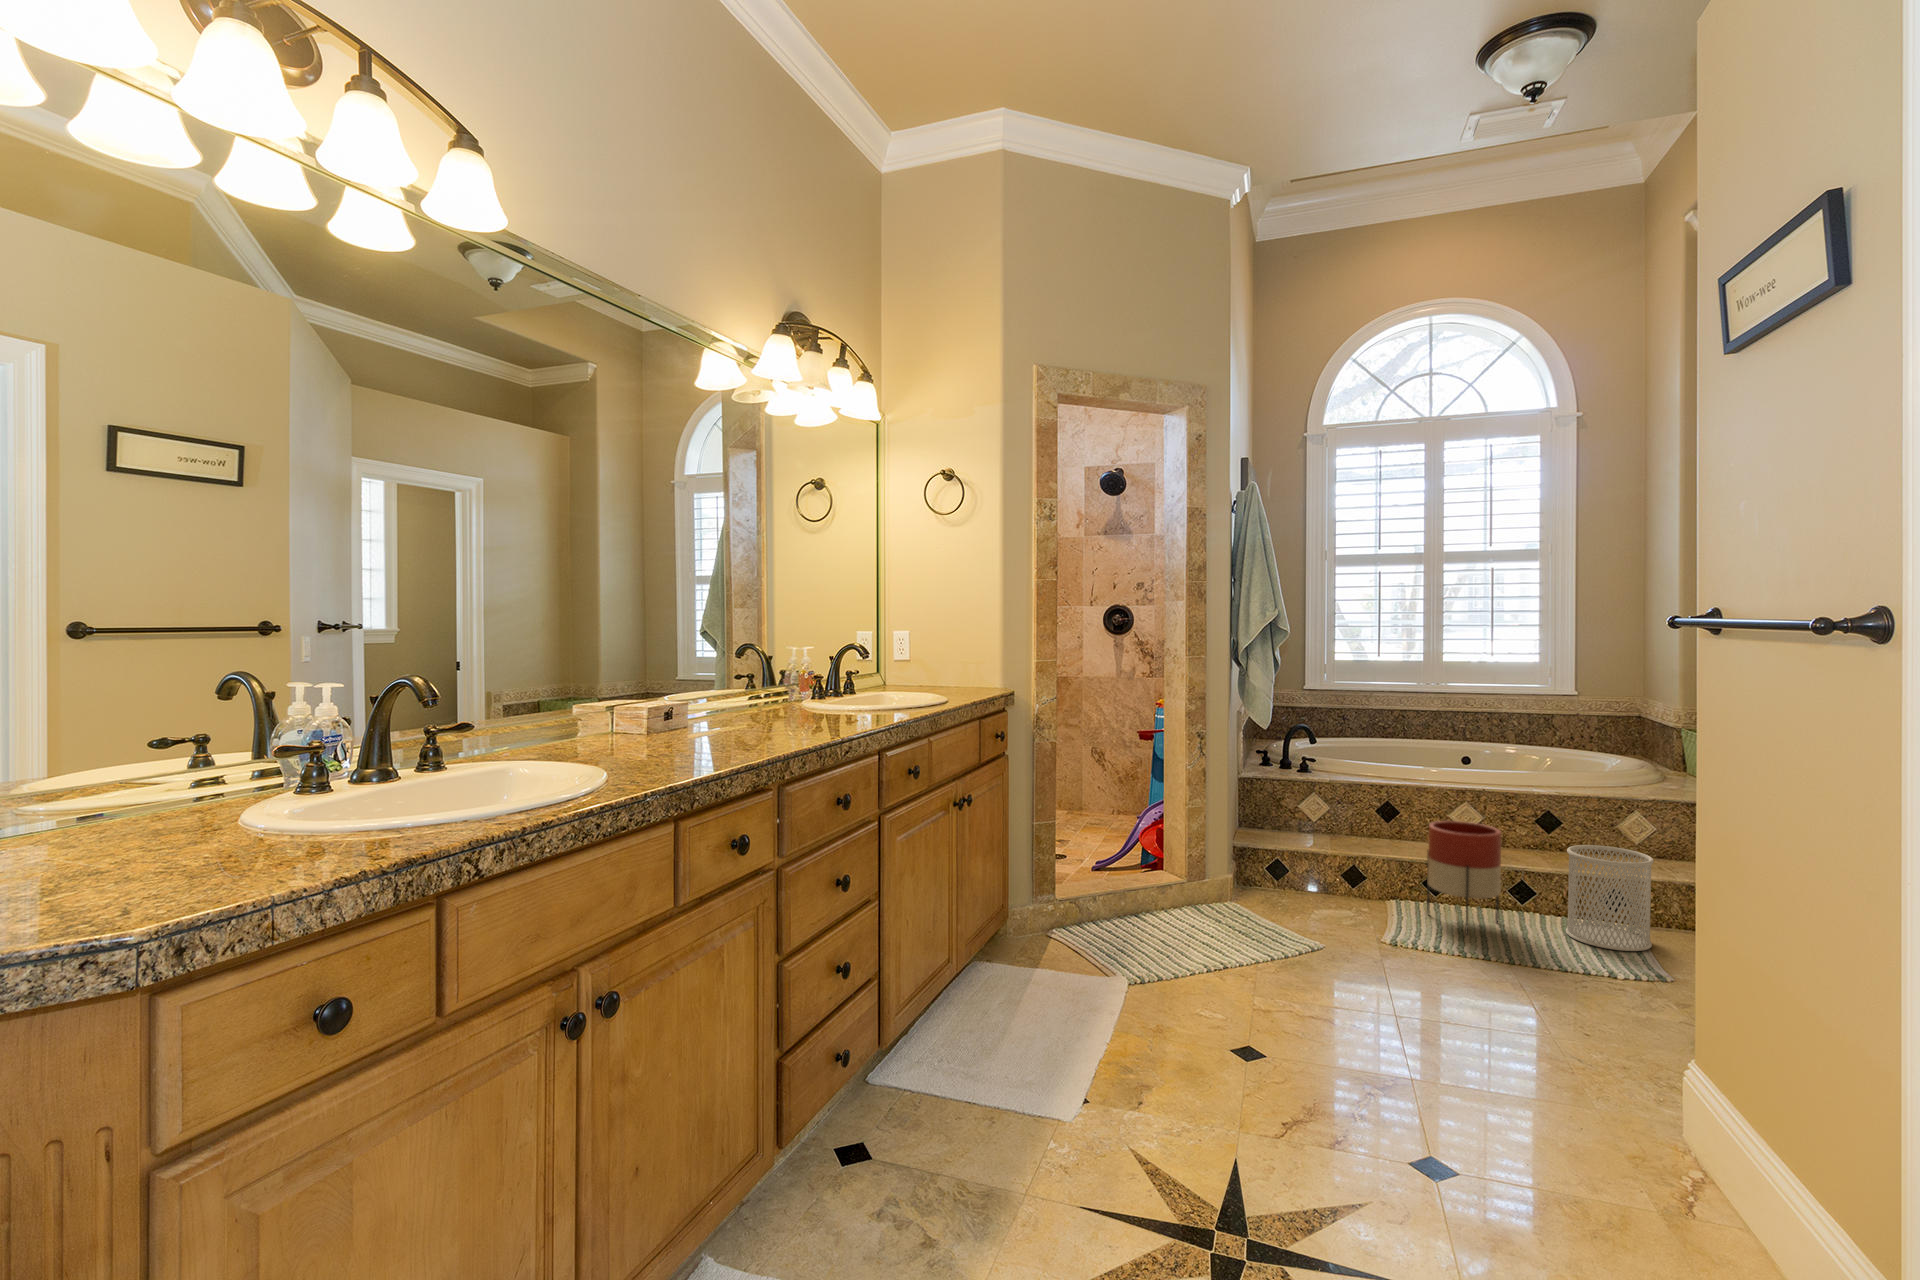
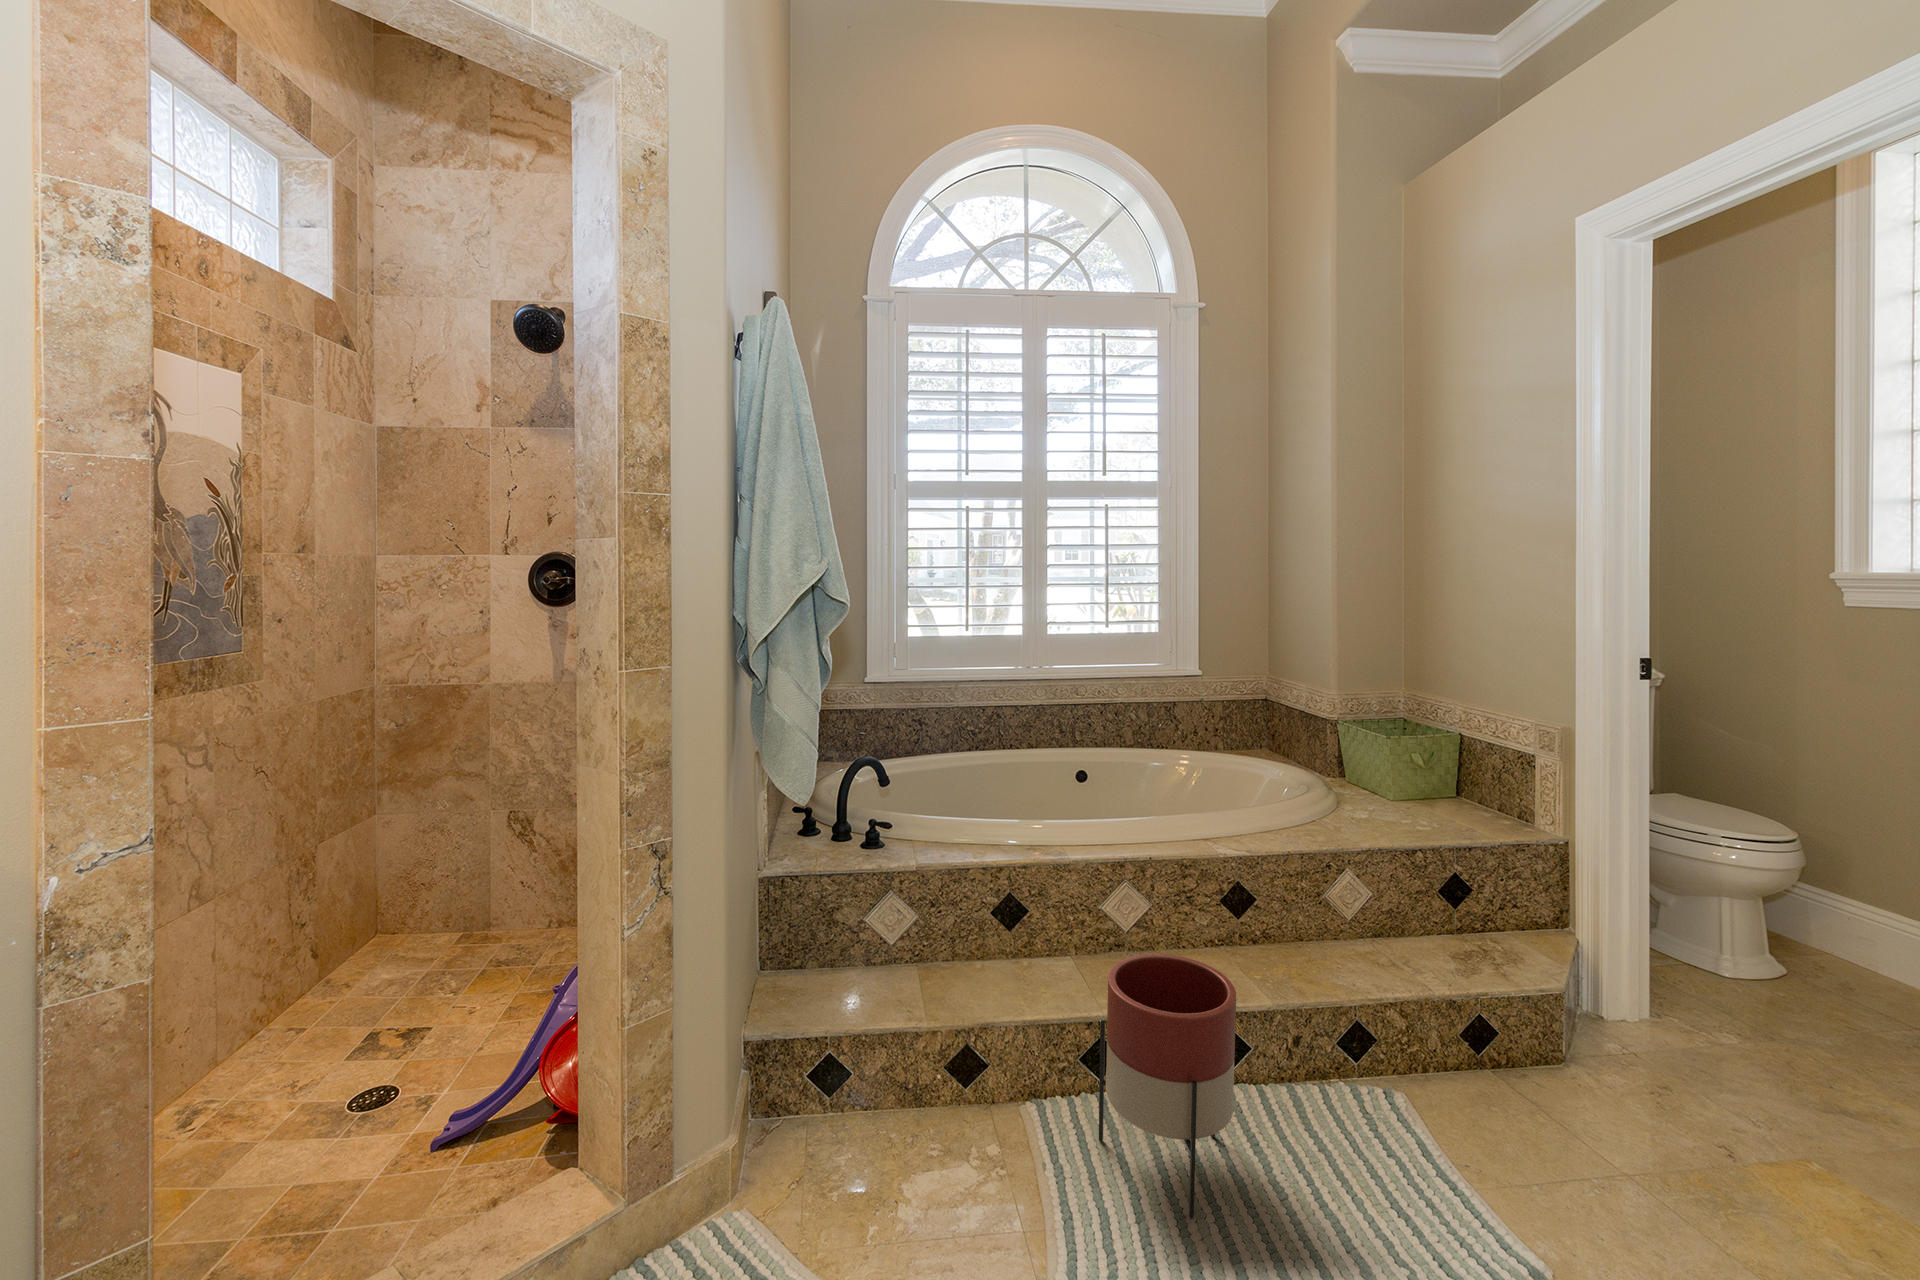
wastebasket: present [1566,845,1654,951] -> none [1316,966,1466,1189]

